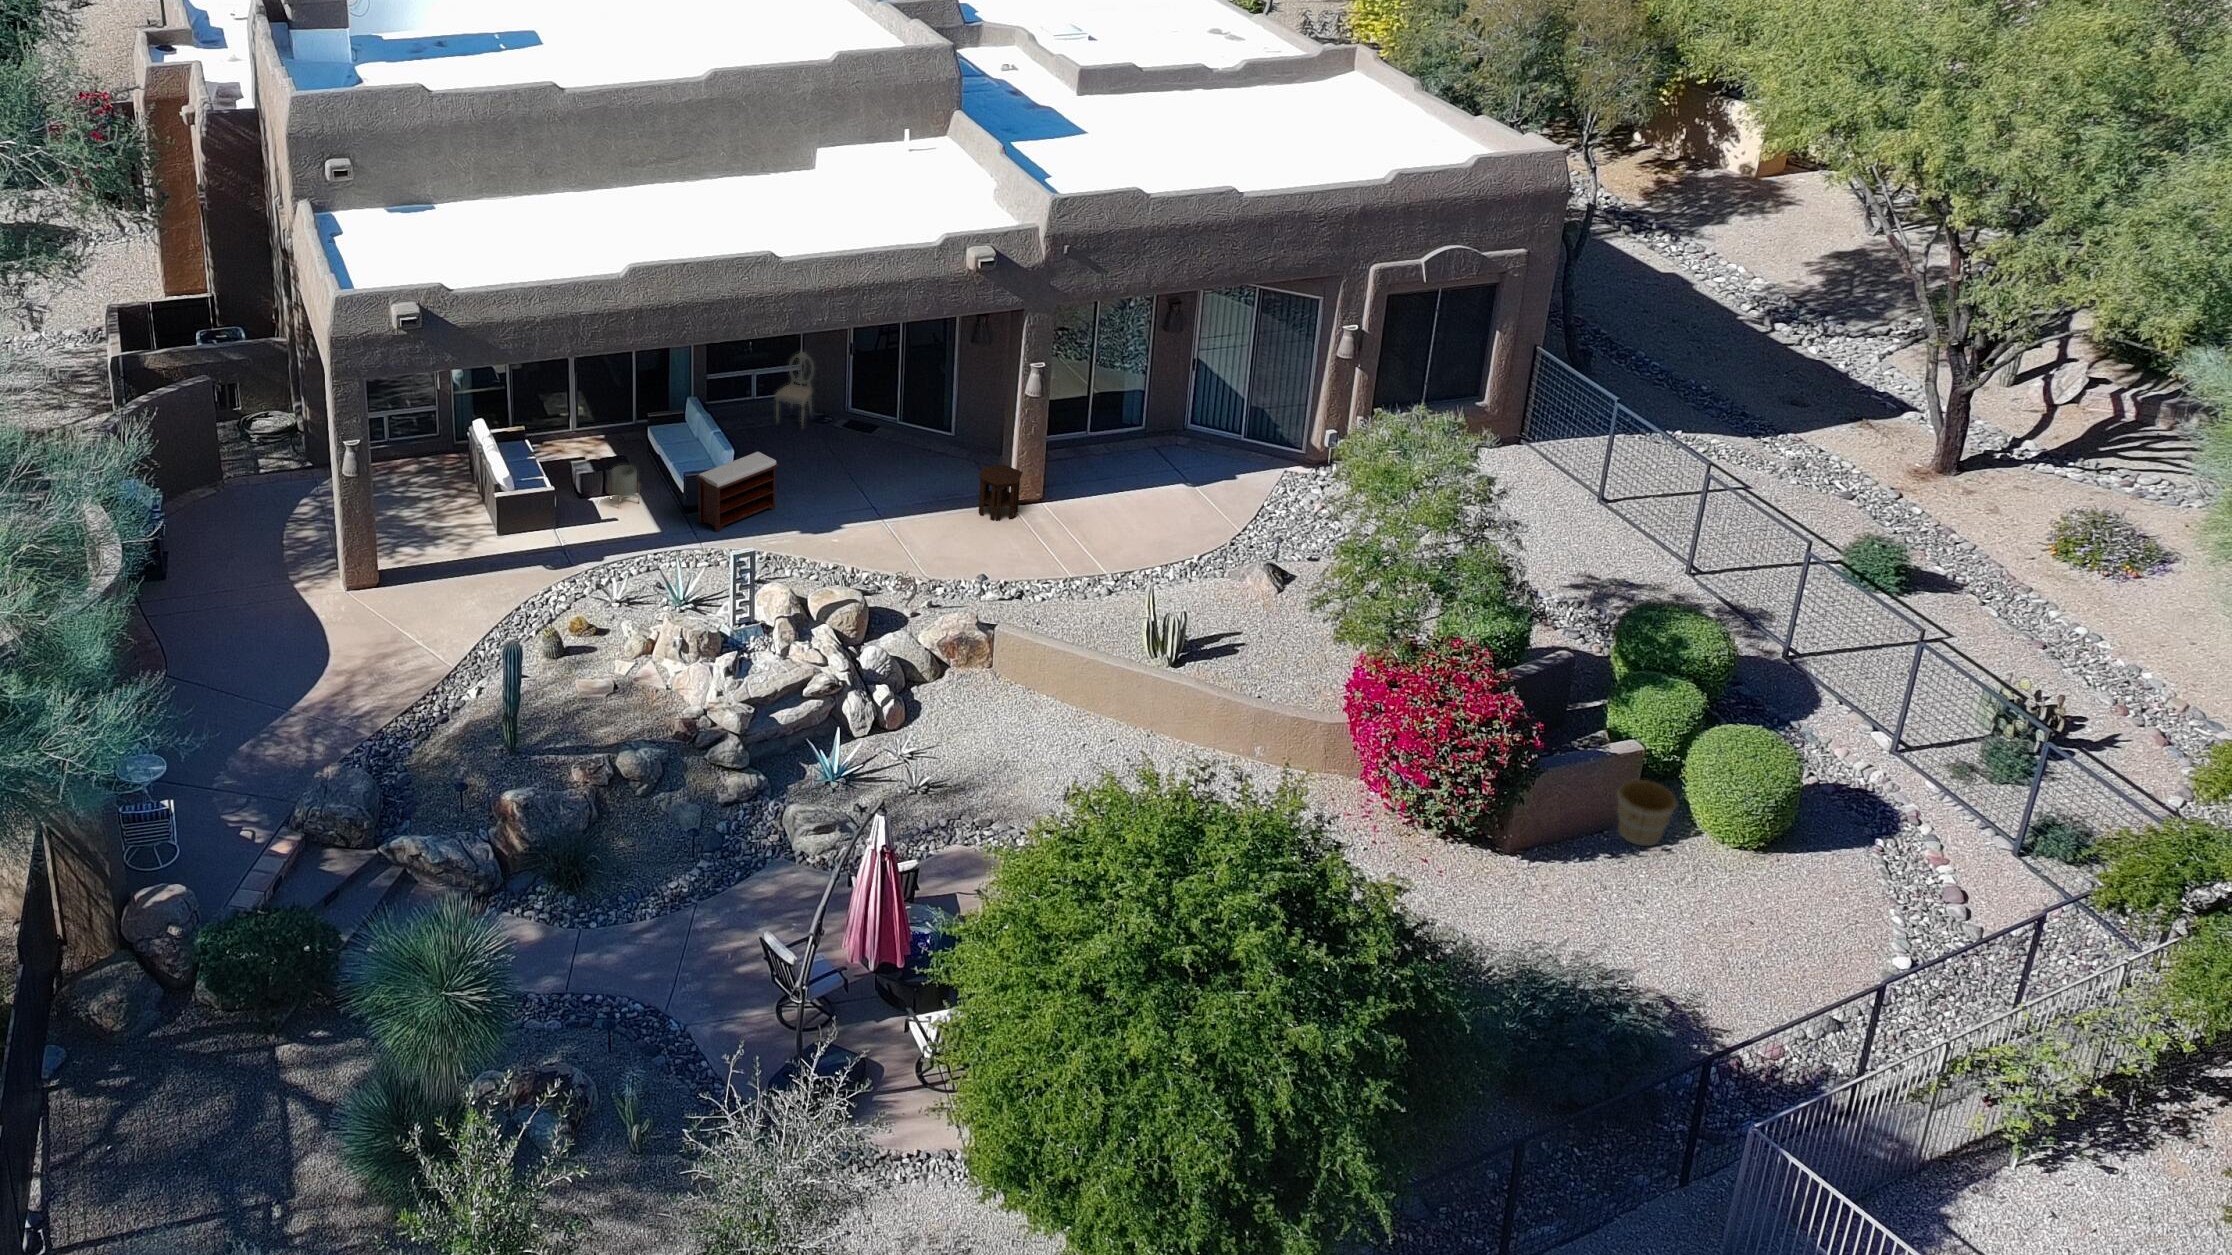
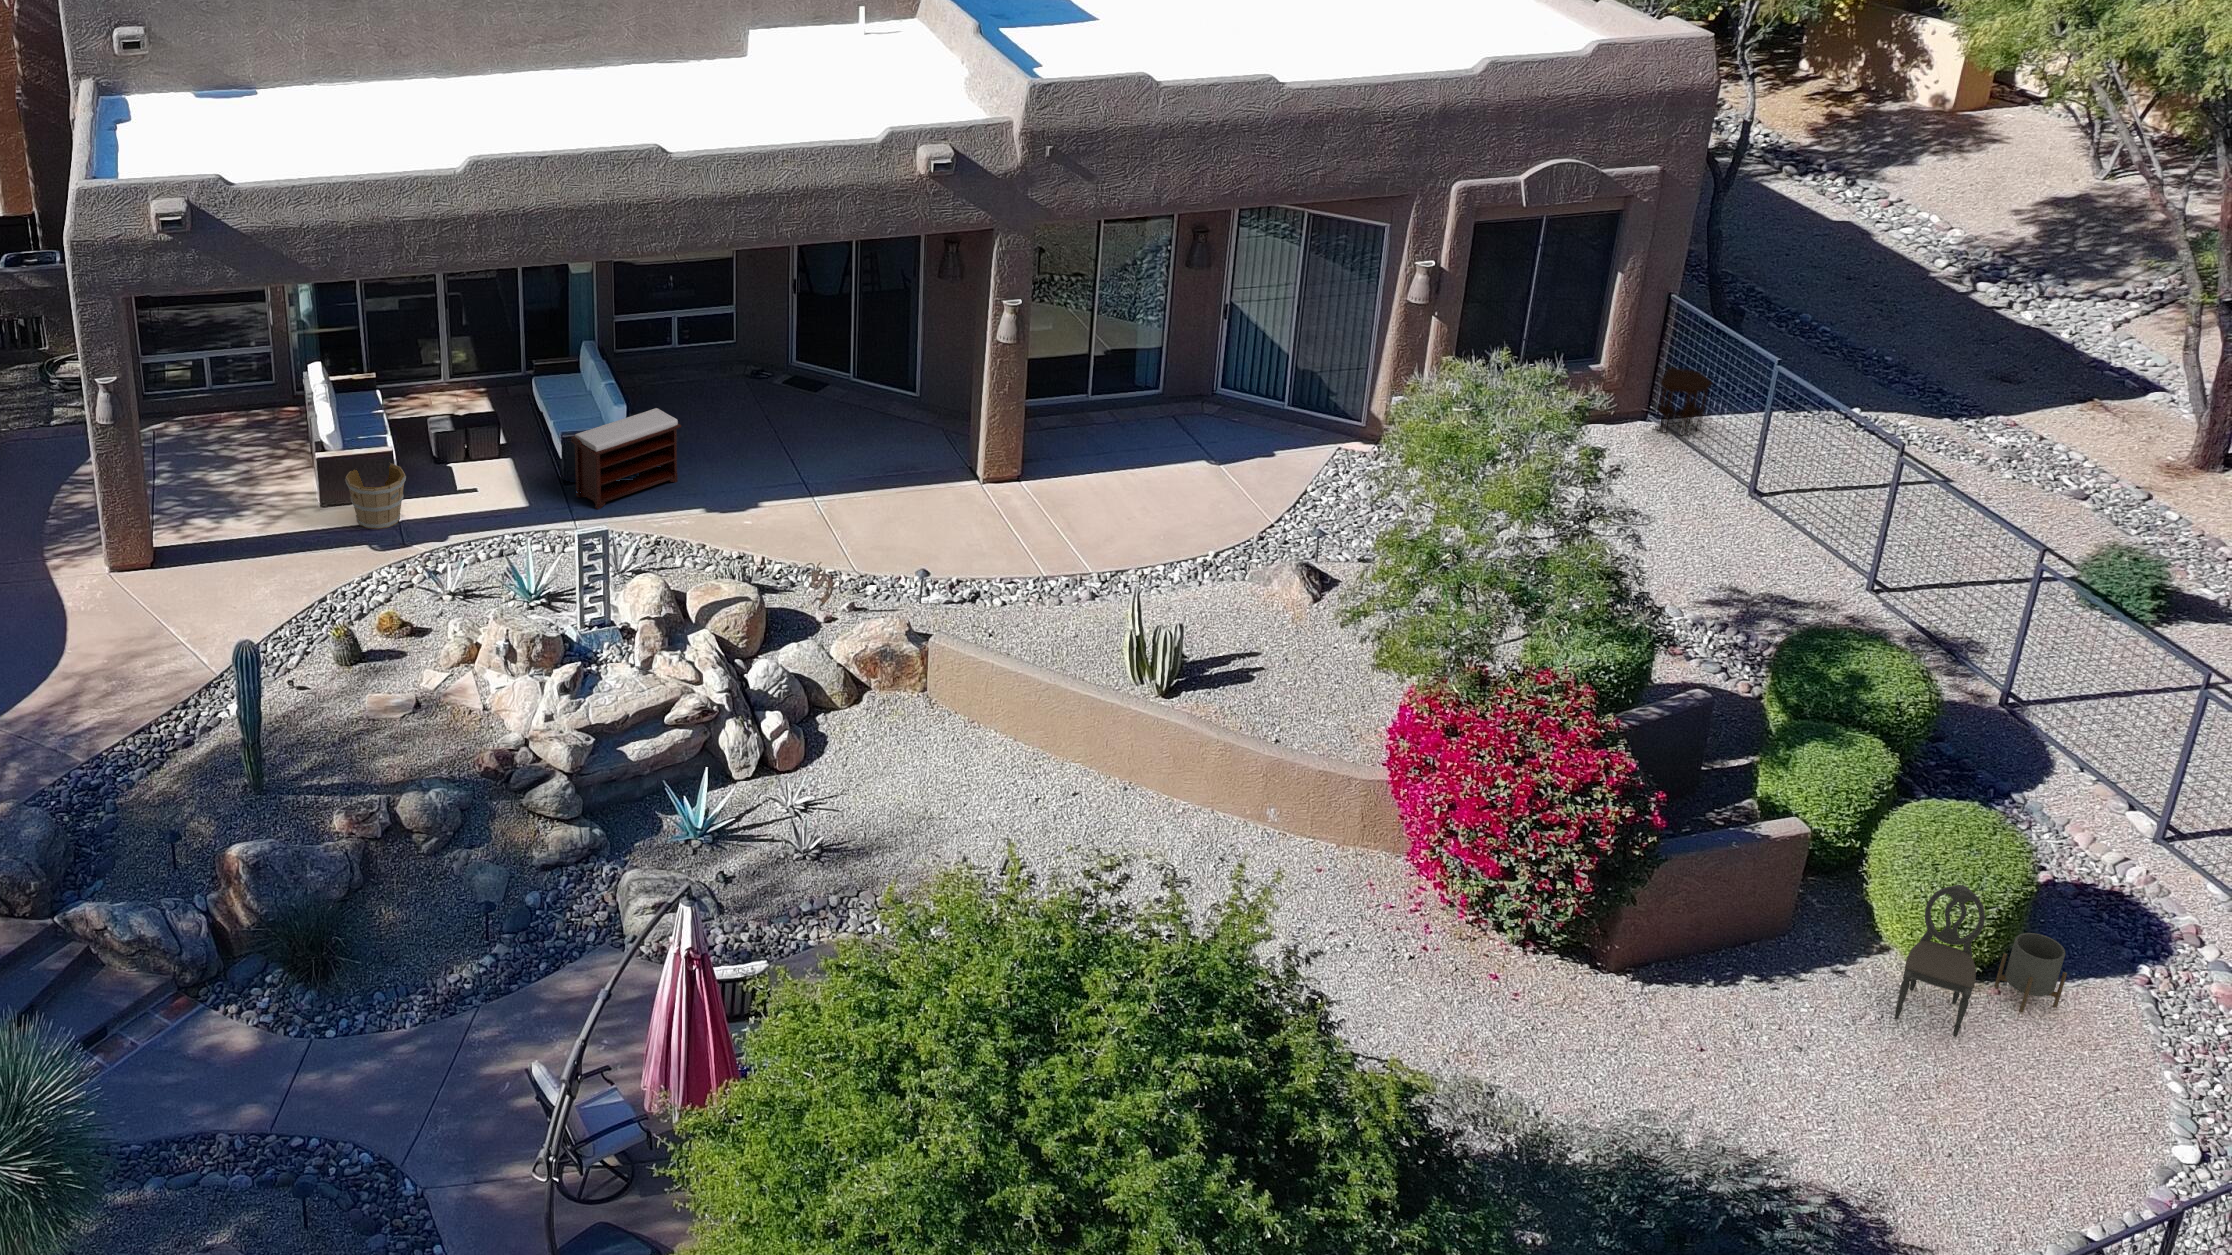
dining chair: present [776,352,814,425] -> present [1895,885,1985,1037]
planter: present [609,465,640,502] -> present [1994,933,2067,1013]
side table: present [978,465,1022,521] -> present [1657,367,1712,436]
wooden bucket: present [1617,780,1677,846] -> present [345,464,406,529]

